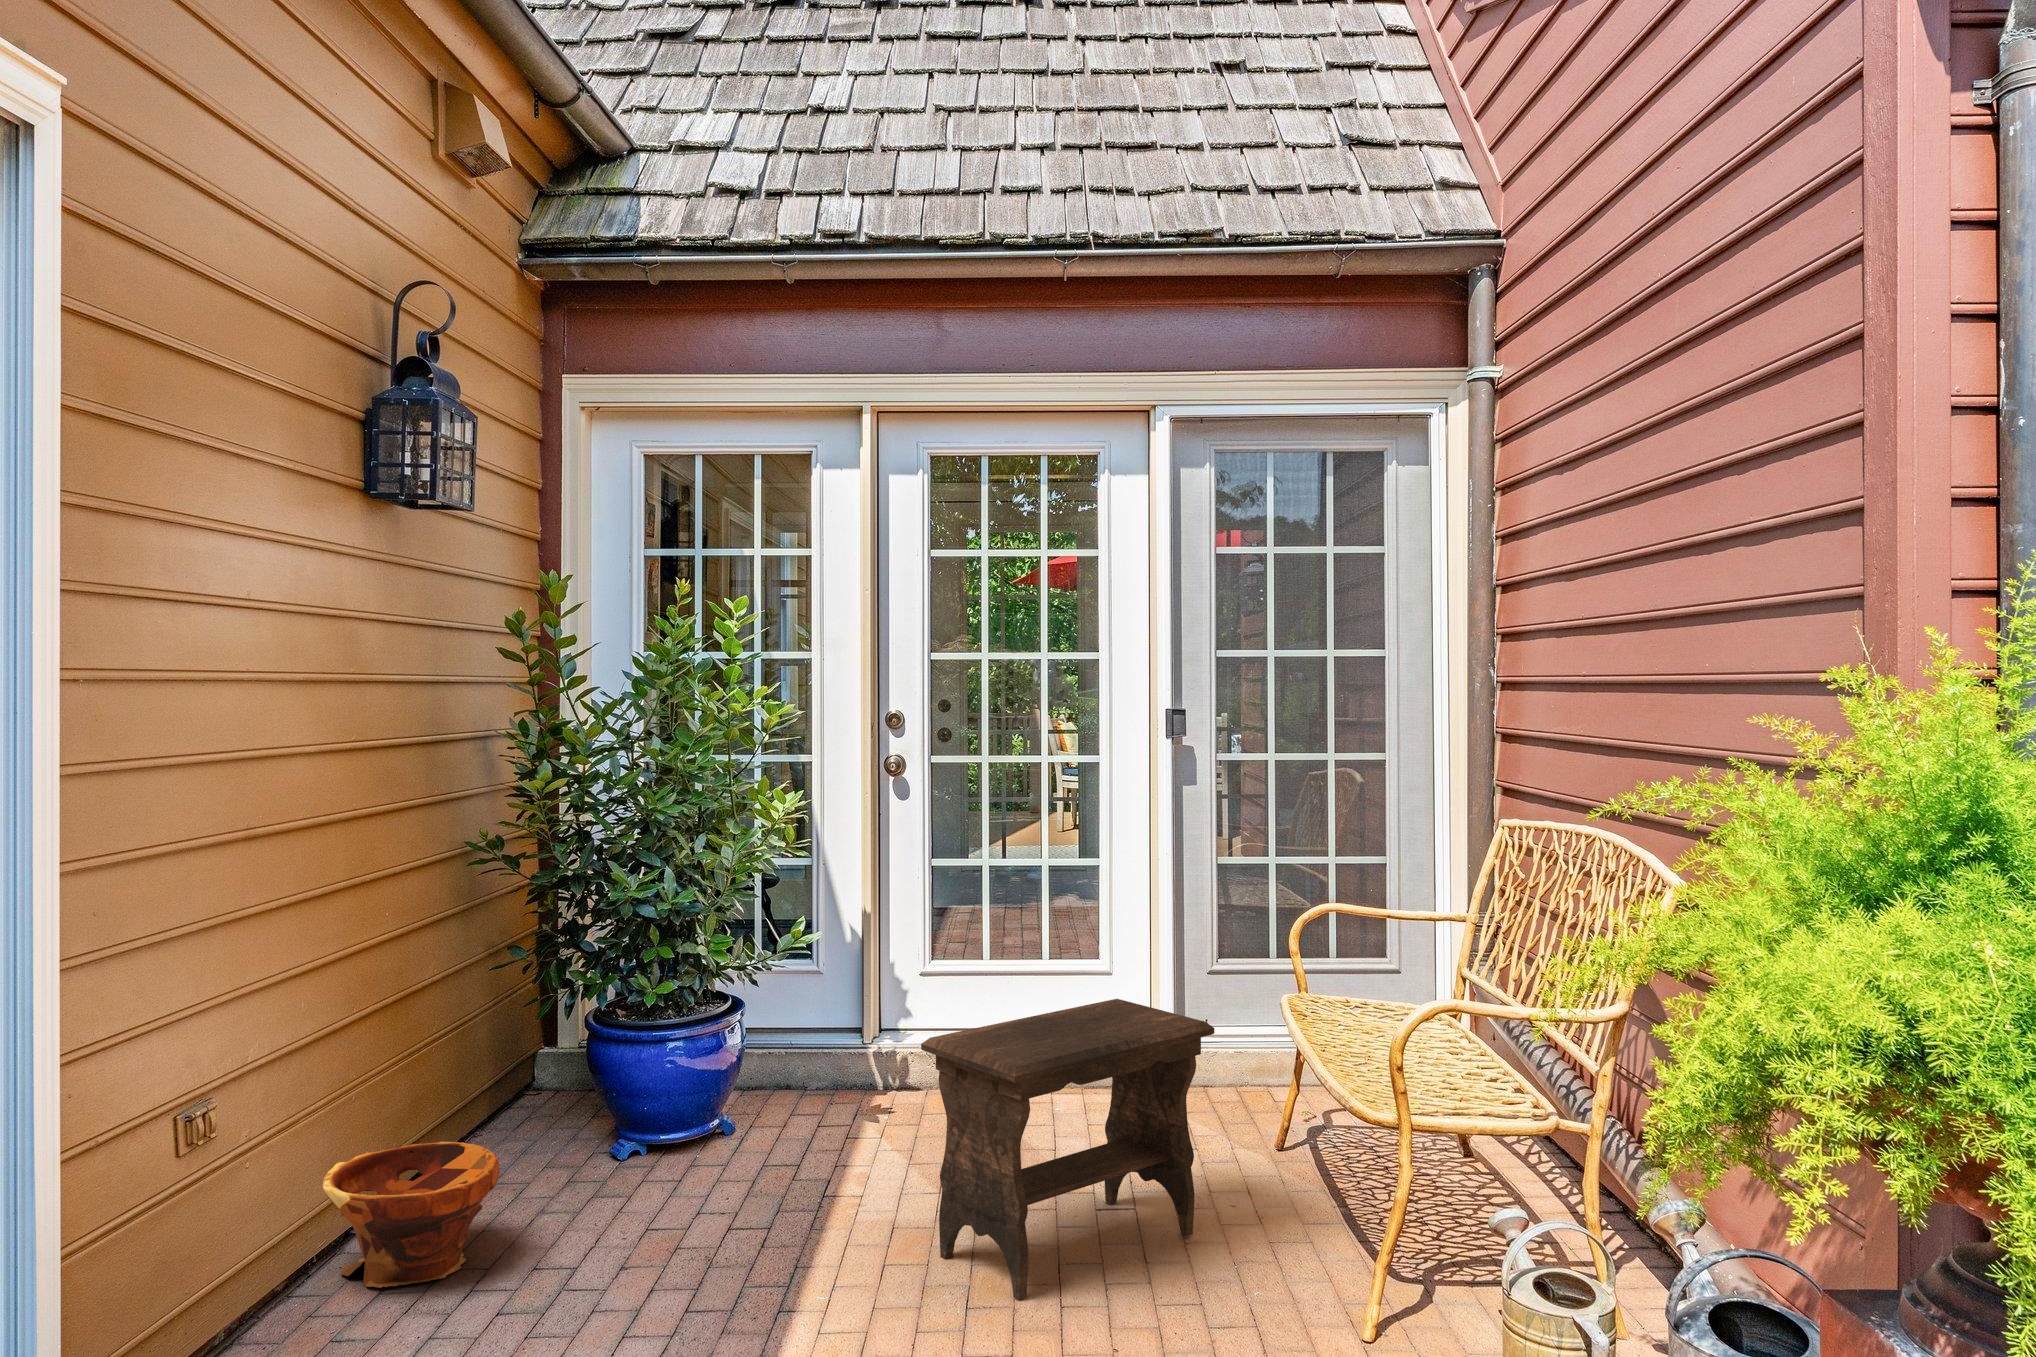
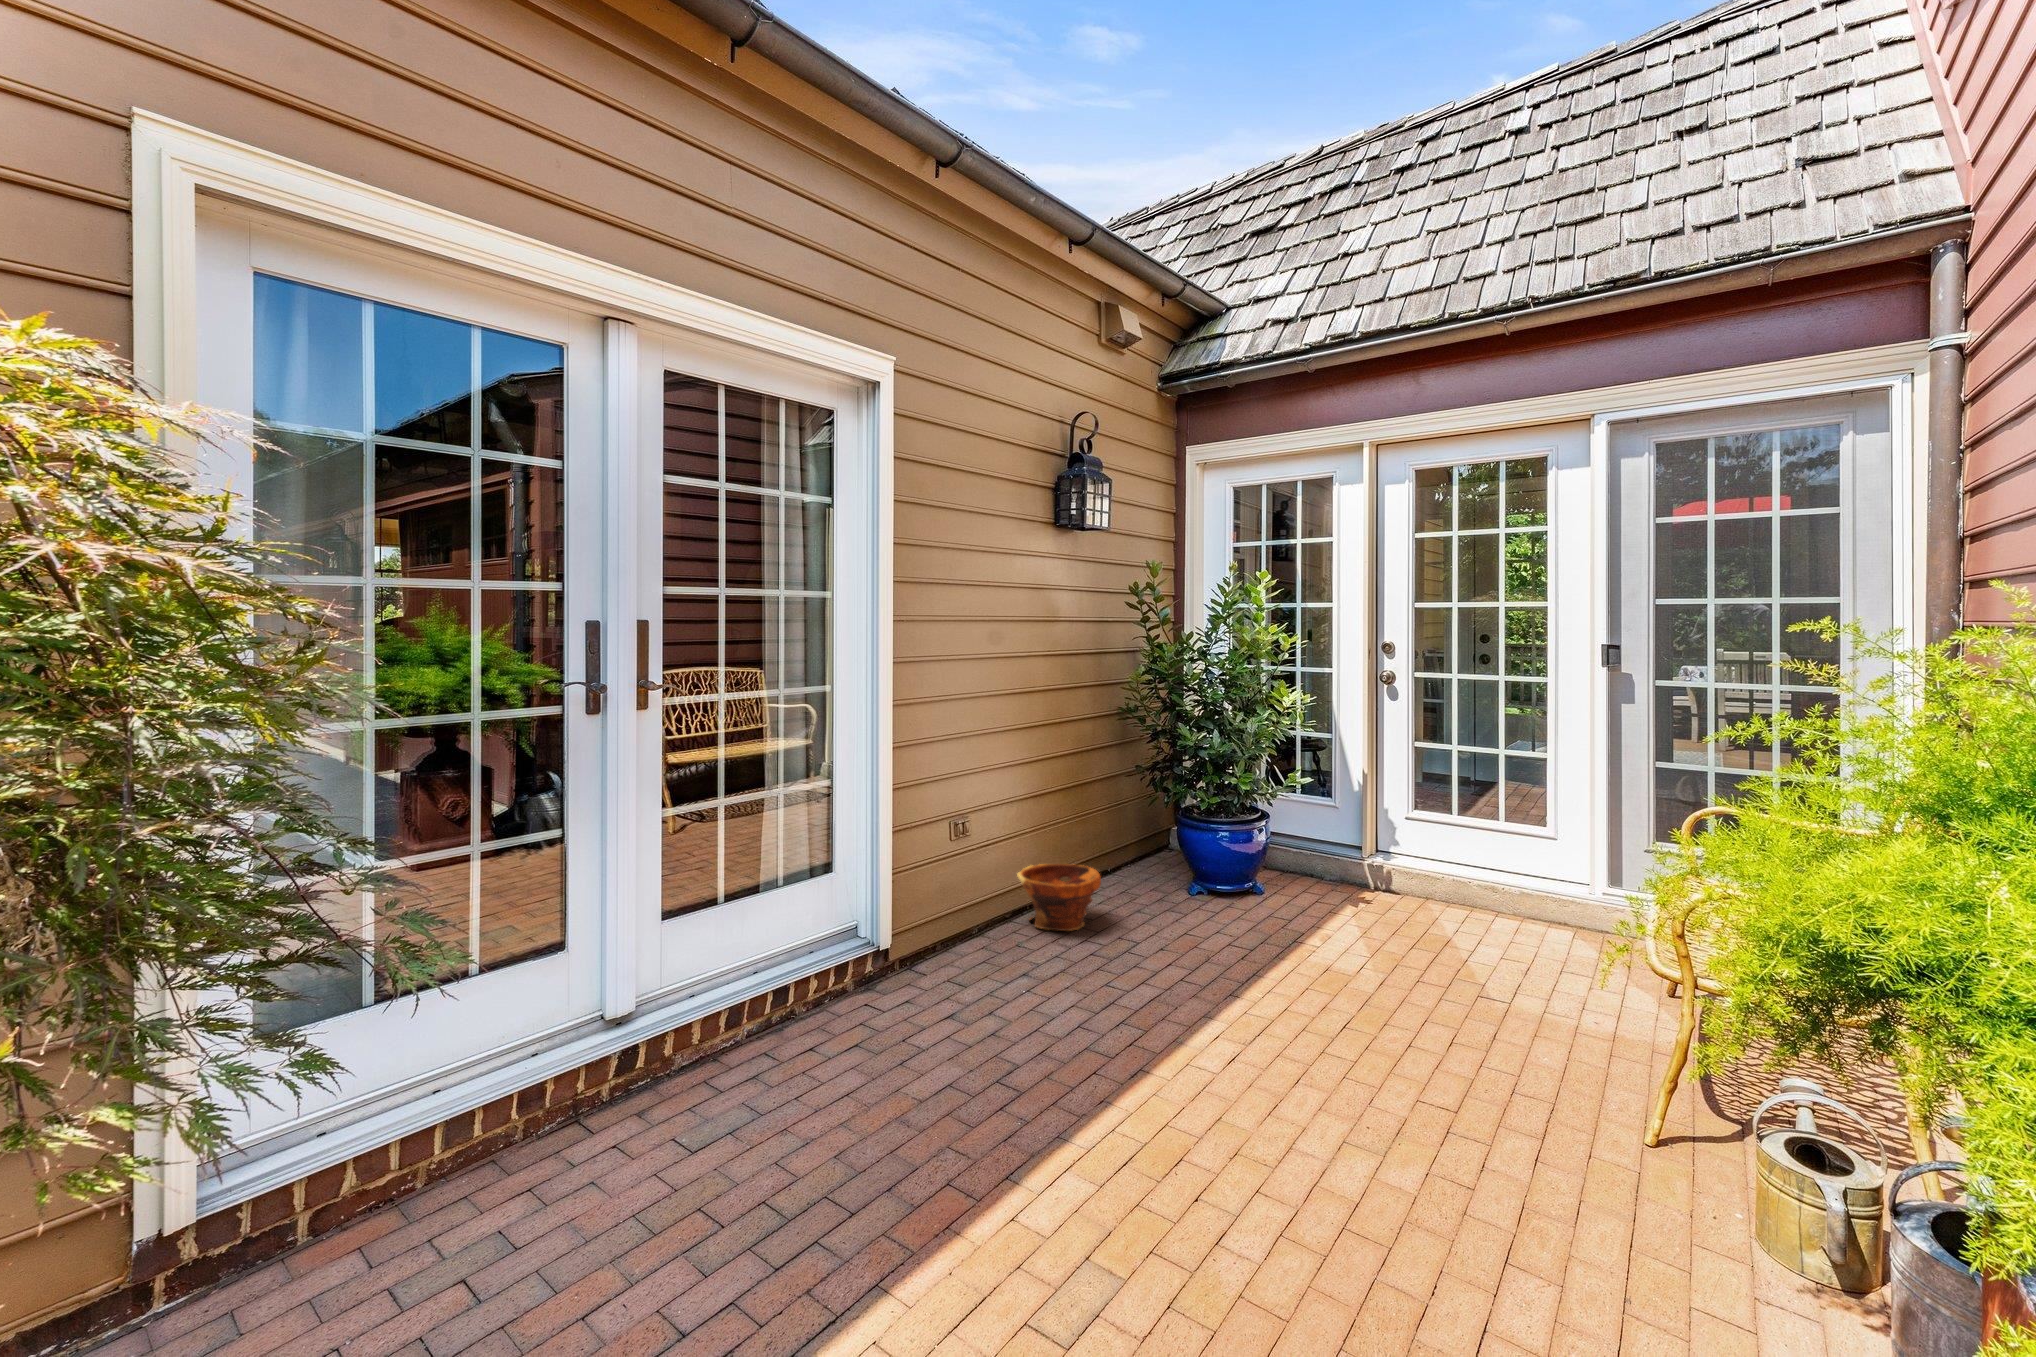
footstool: present [921,999,1214,1300] -> none [1328,844,1554,1019]

